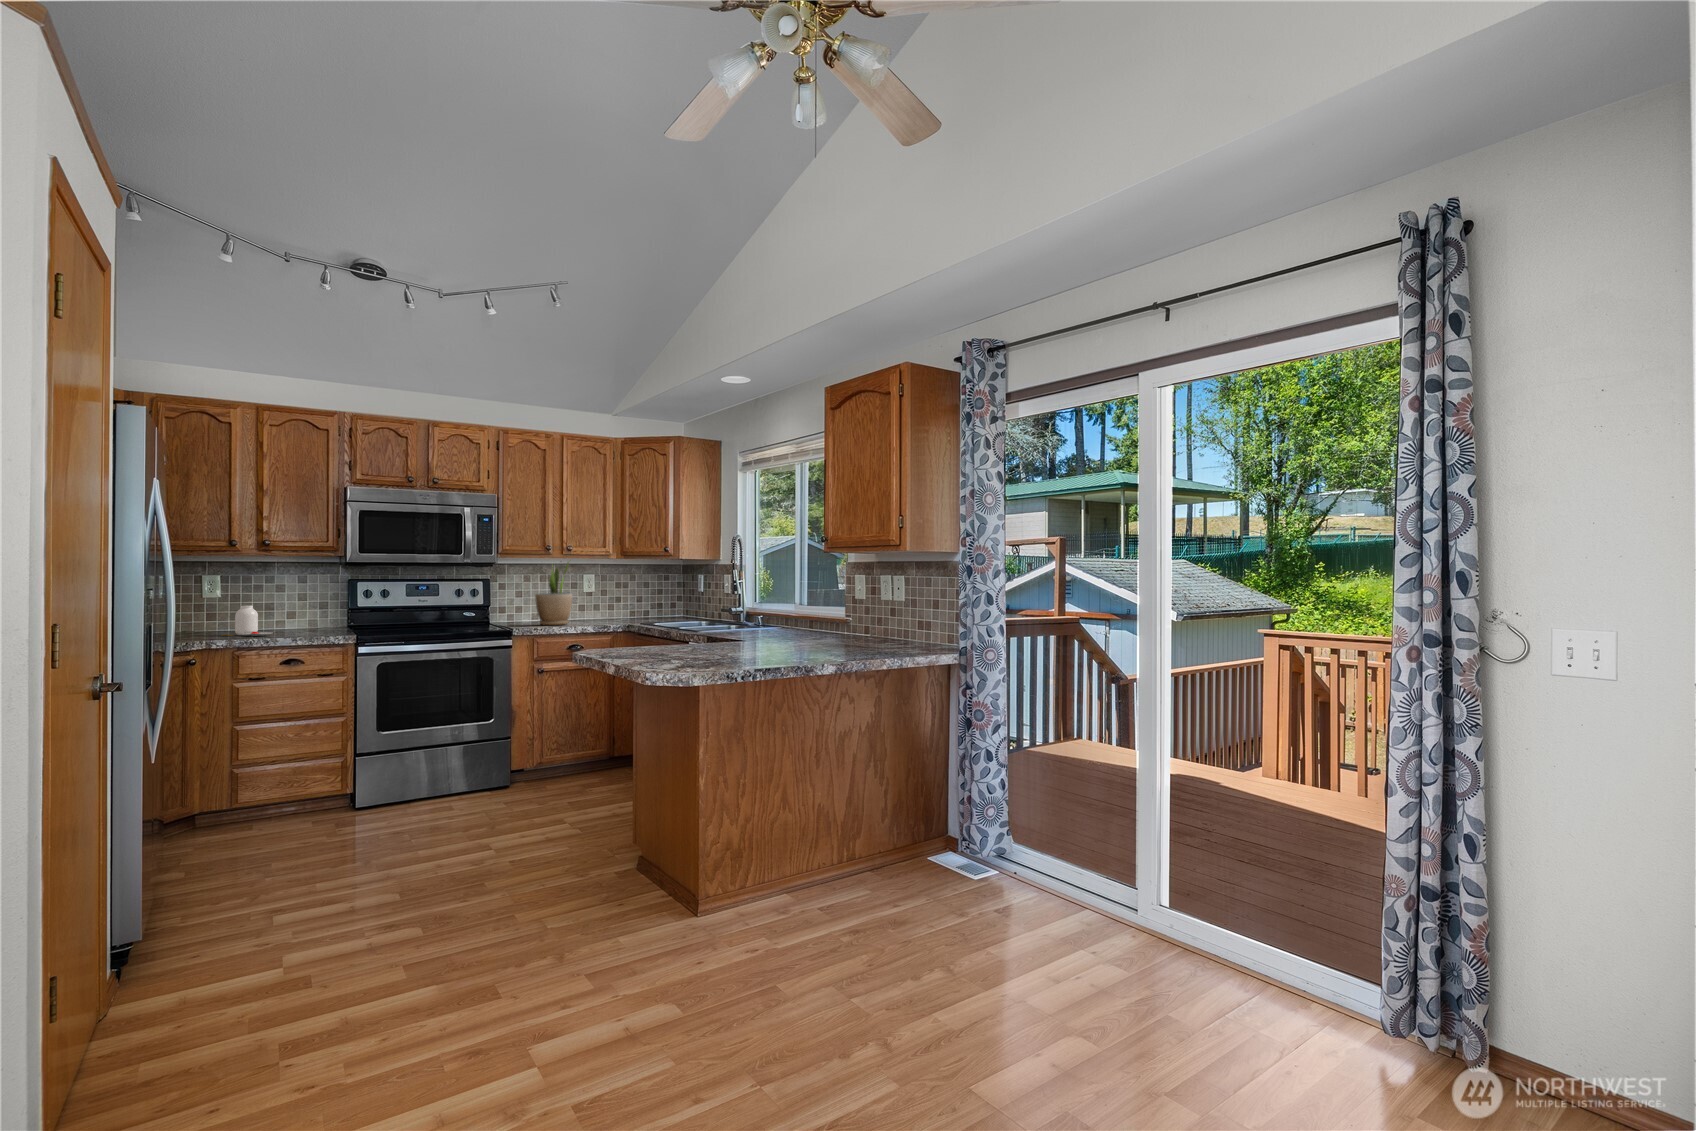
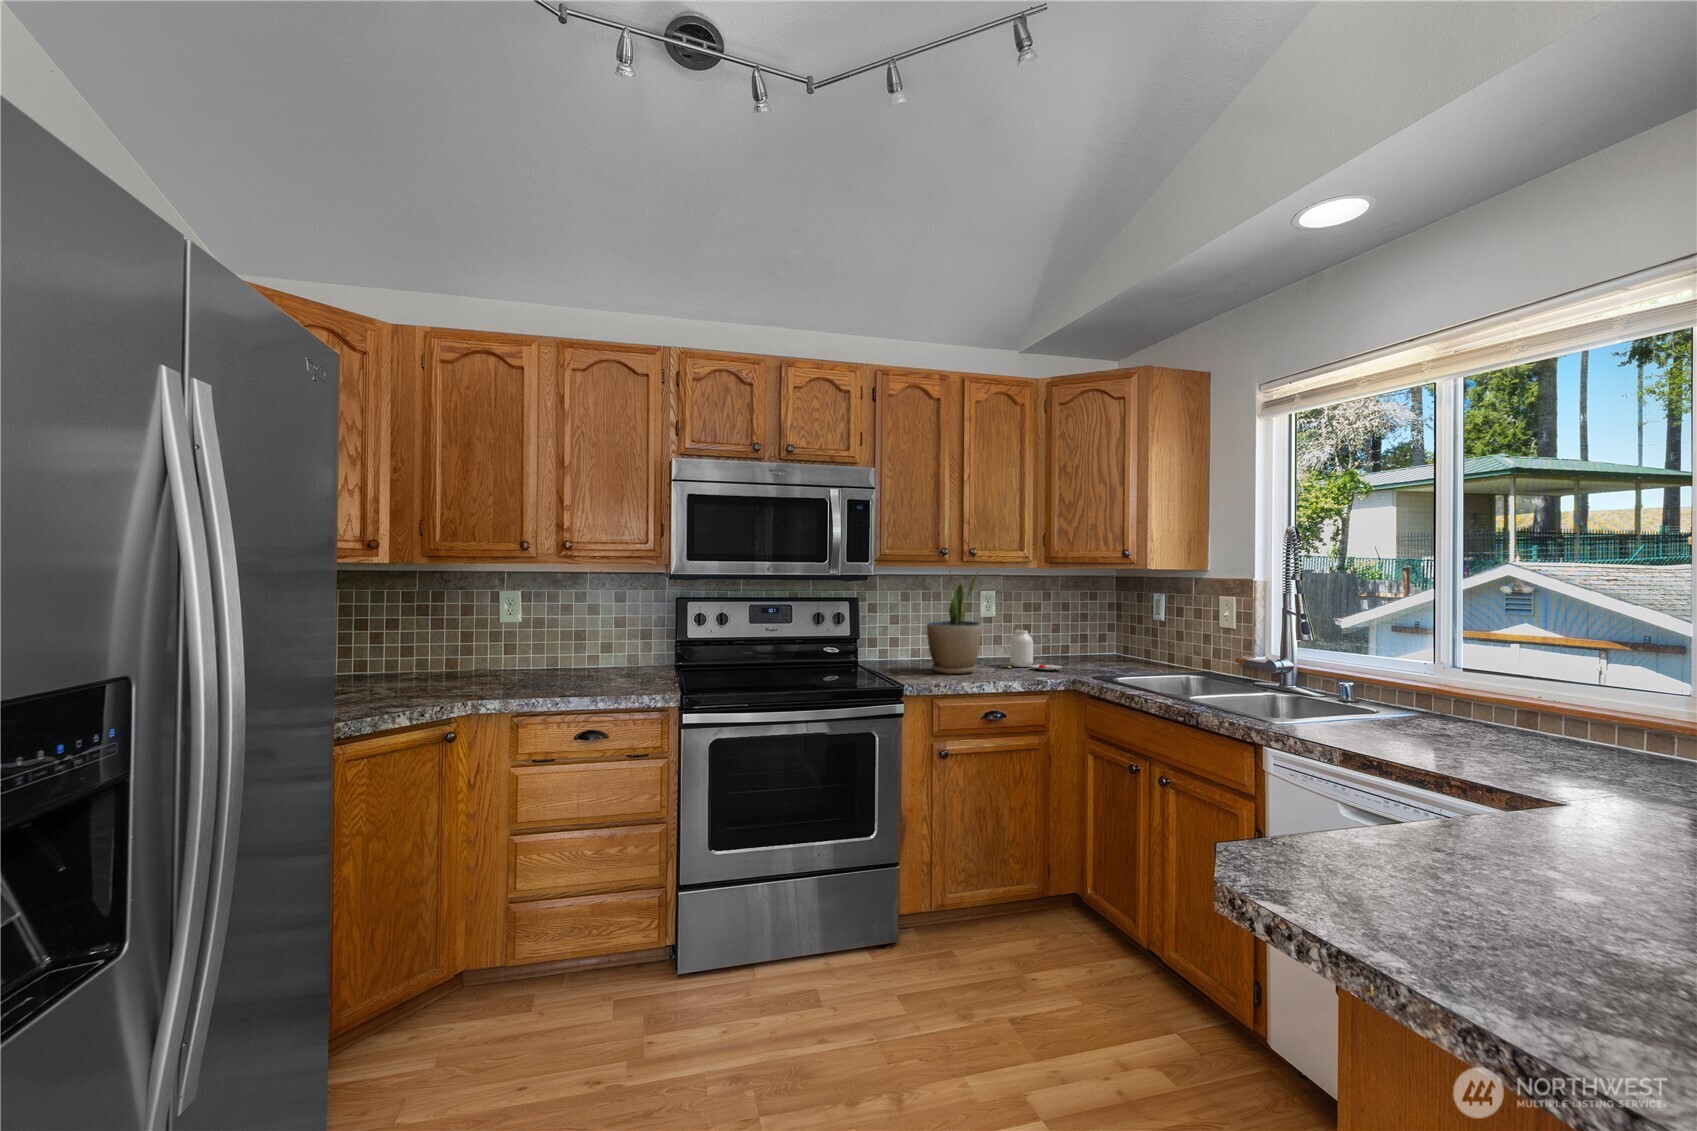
jar: present [221,606,271,636] -> present [1000,630,1062,670]

